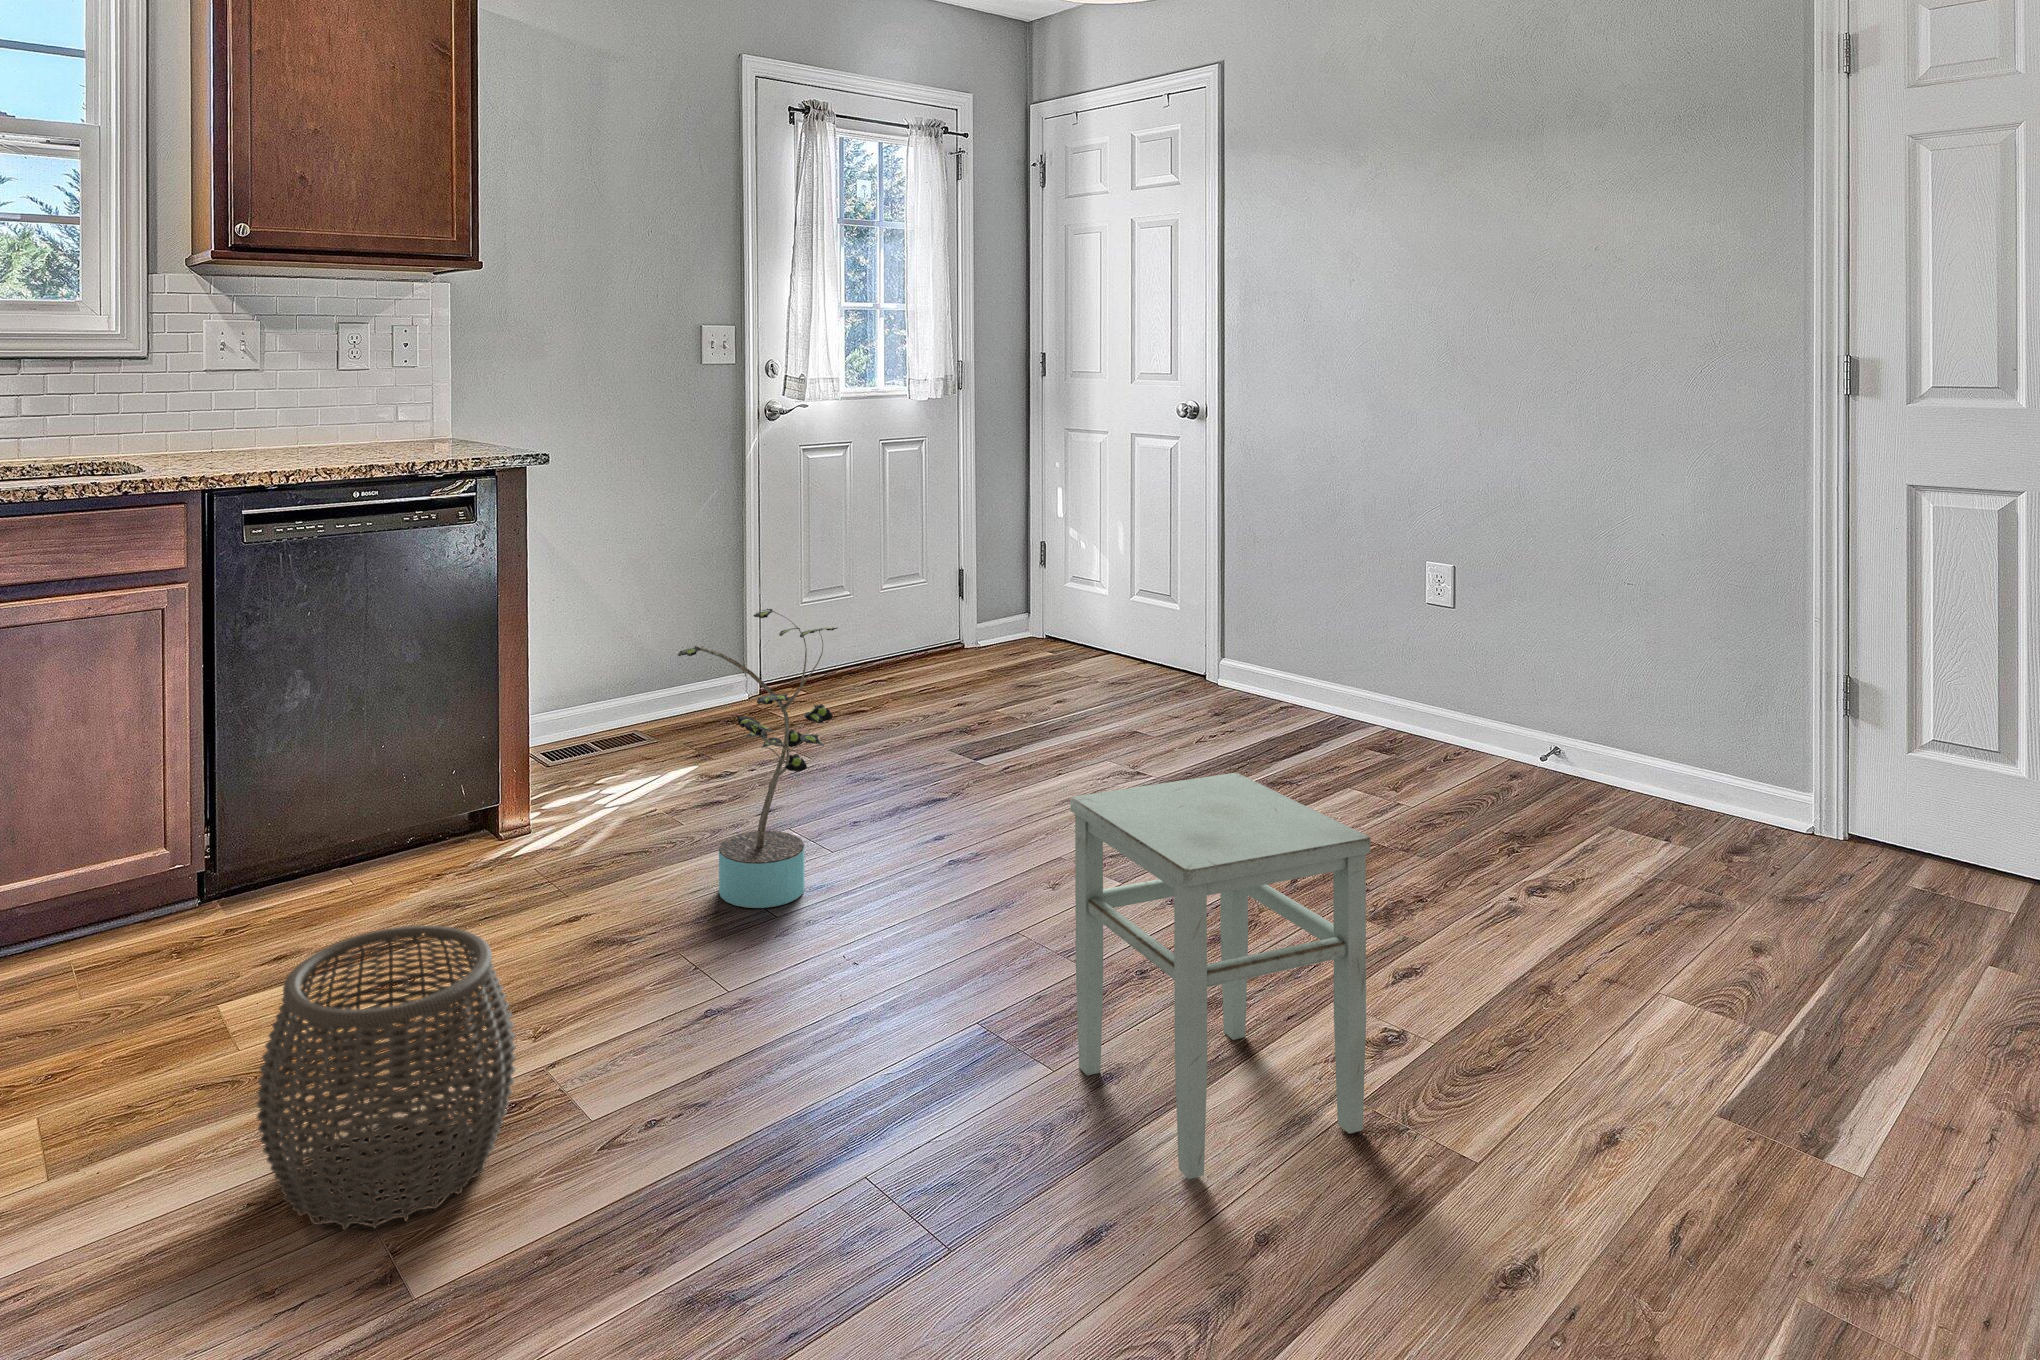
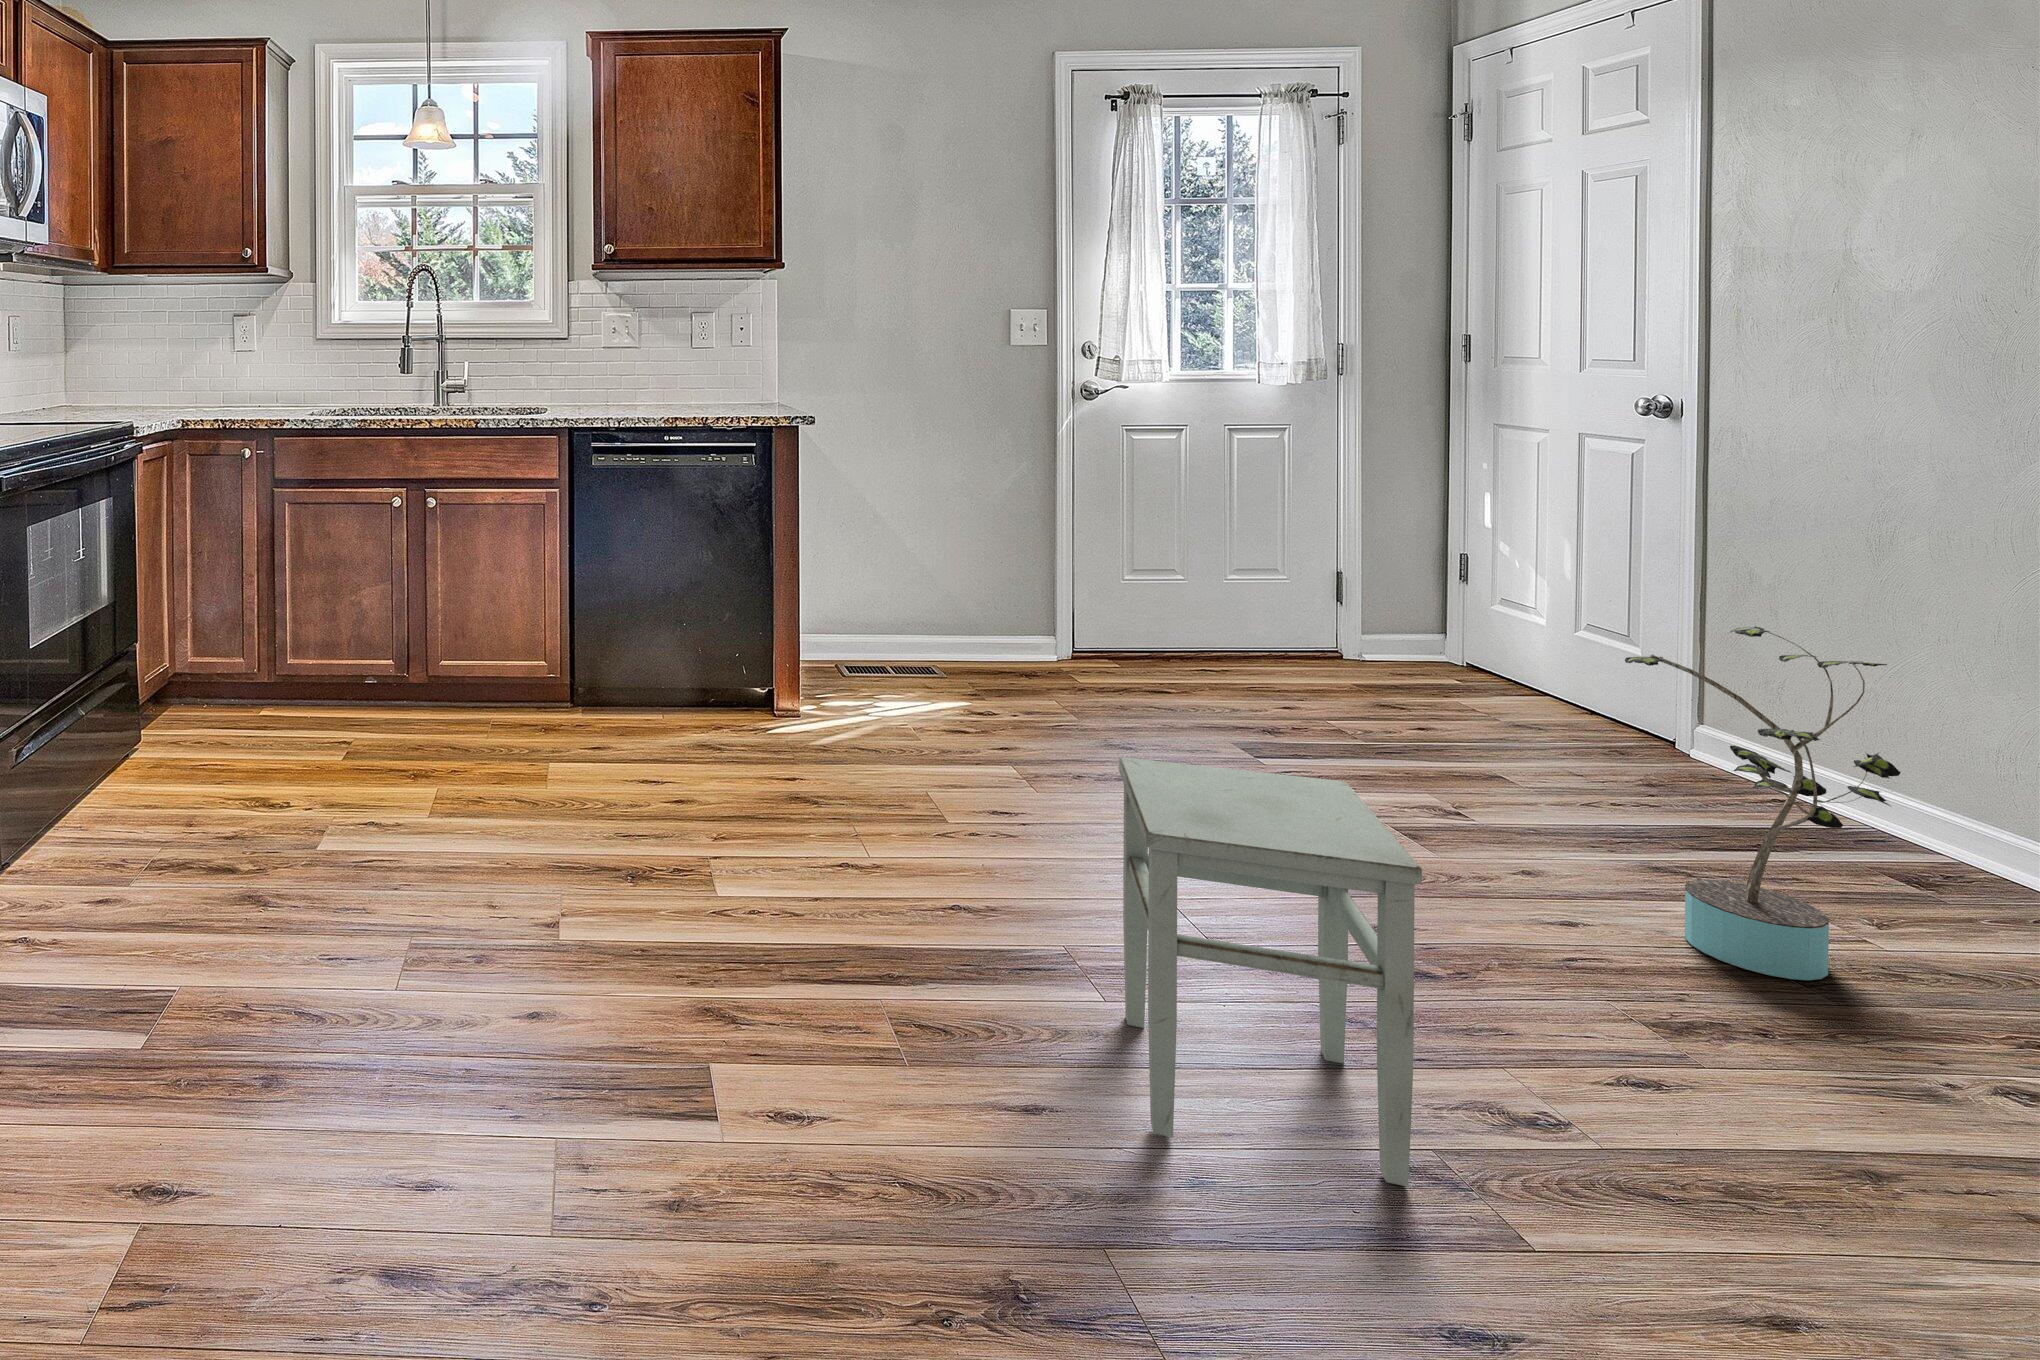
potted plant: present [678,609,838,908] -> present [1625,626,1901,980]
woven basket: present [257,925,516,1230] -> none [491,726,653,912]

